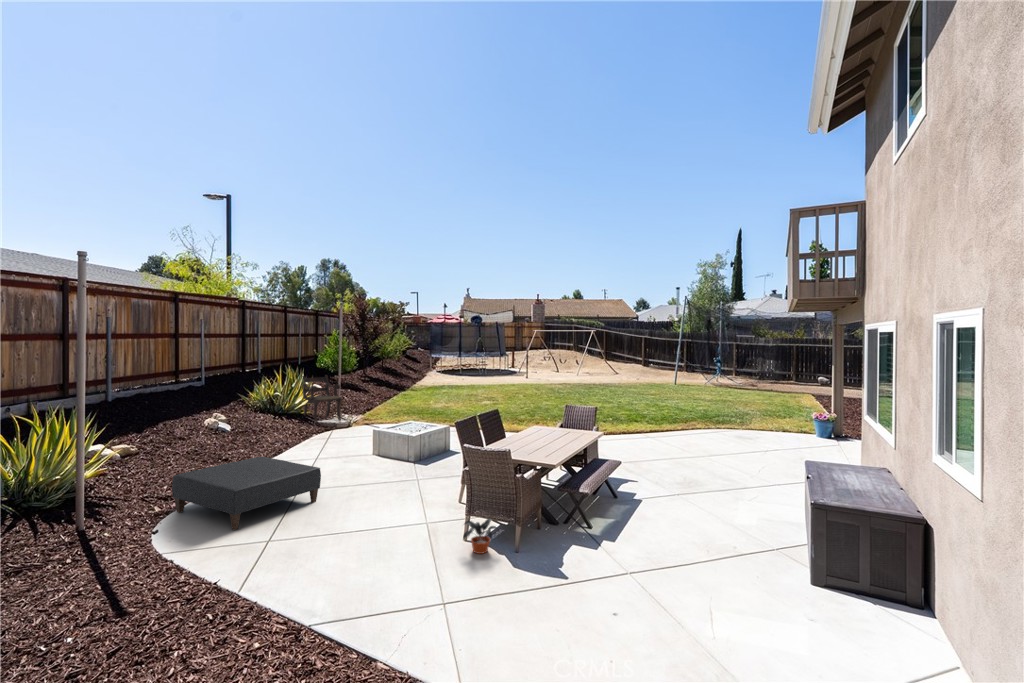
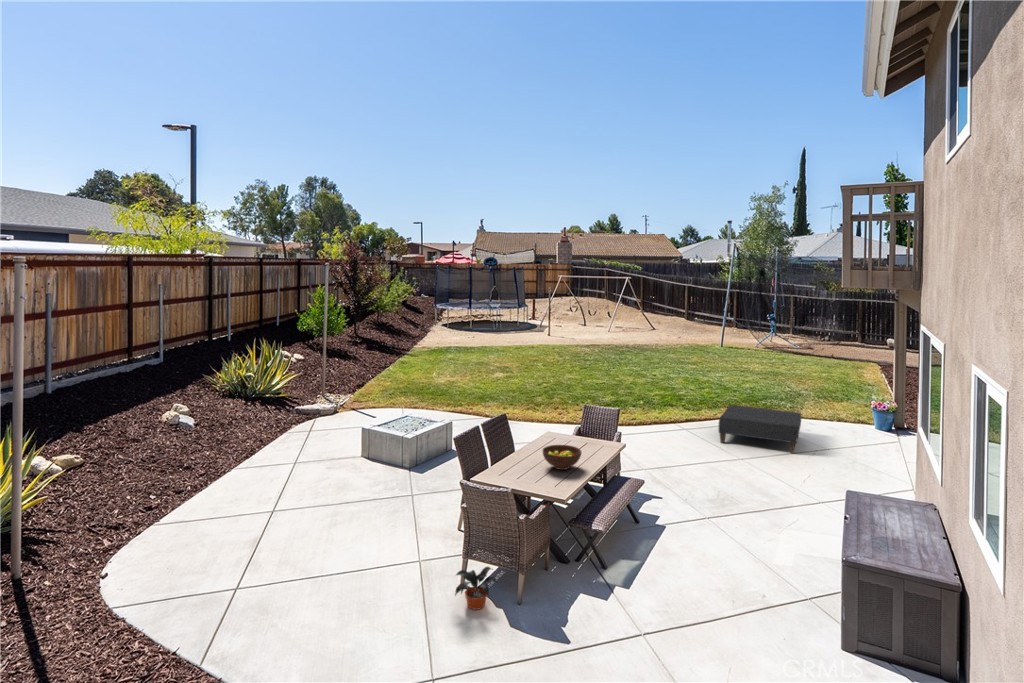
armchair: present [302,375,342,424] -> none [276,350,324,409]
fruit bowl: none [534,428,567,447] -> present [543,445,581,470]
ottoman: present [172,457,321,530] -> present [719,405,801,453]

